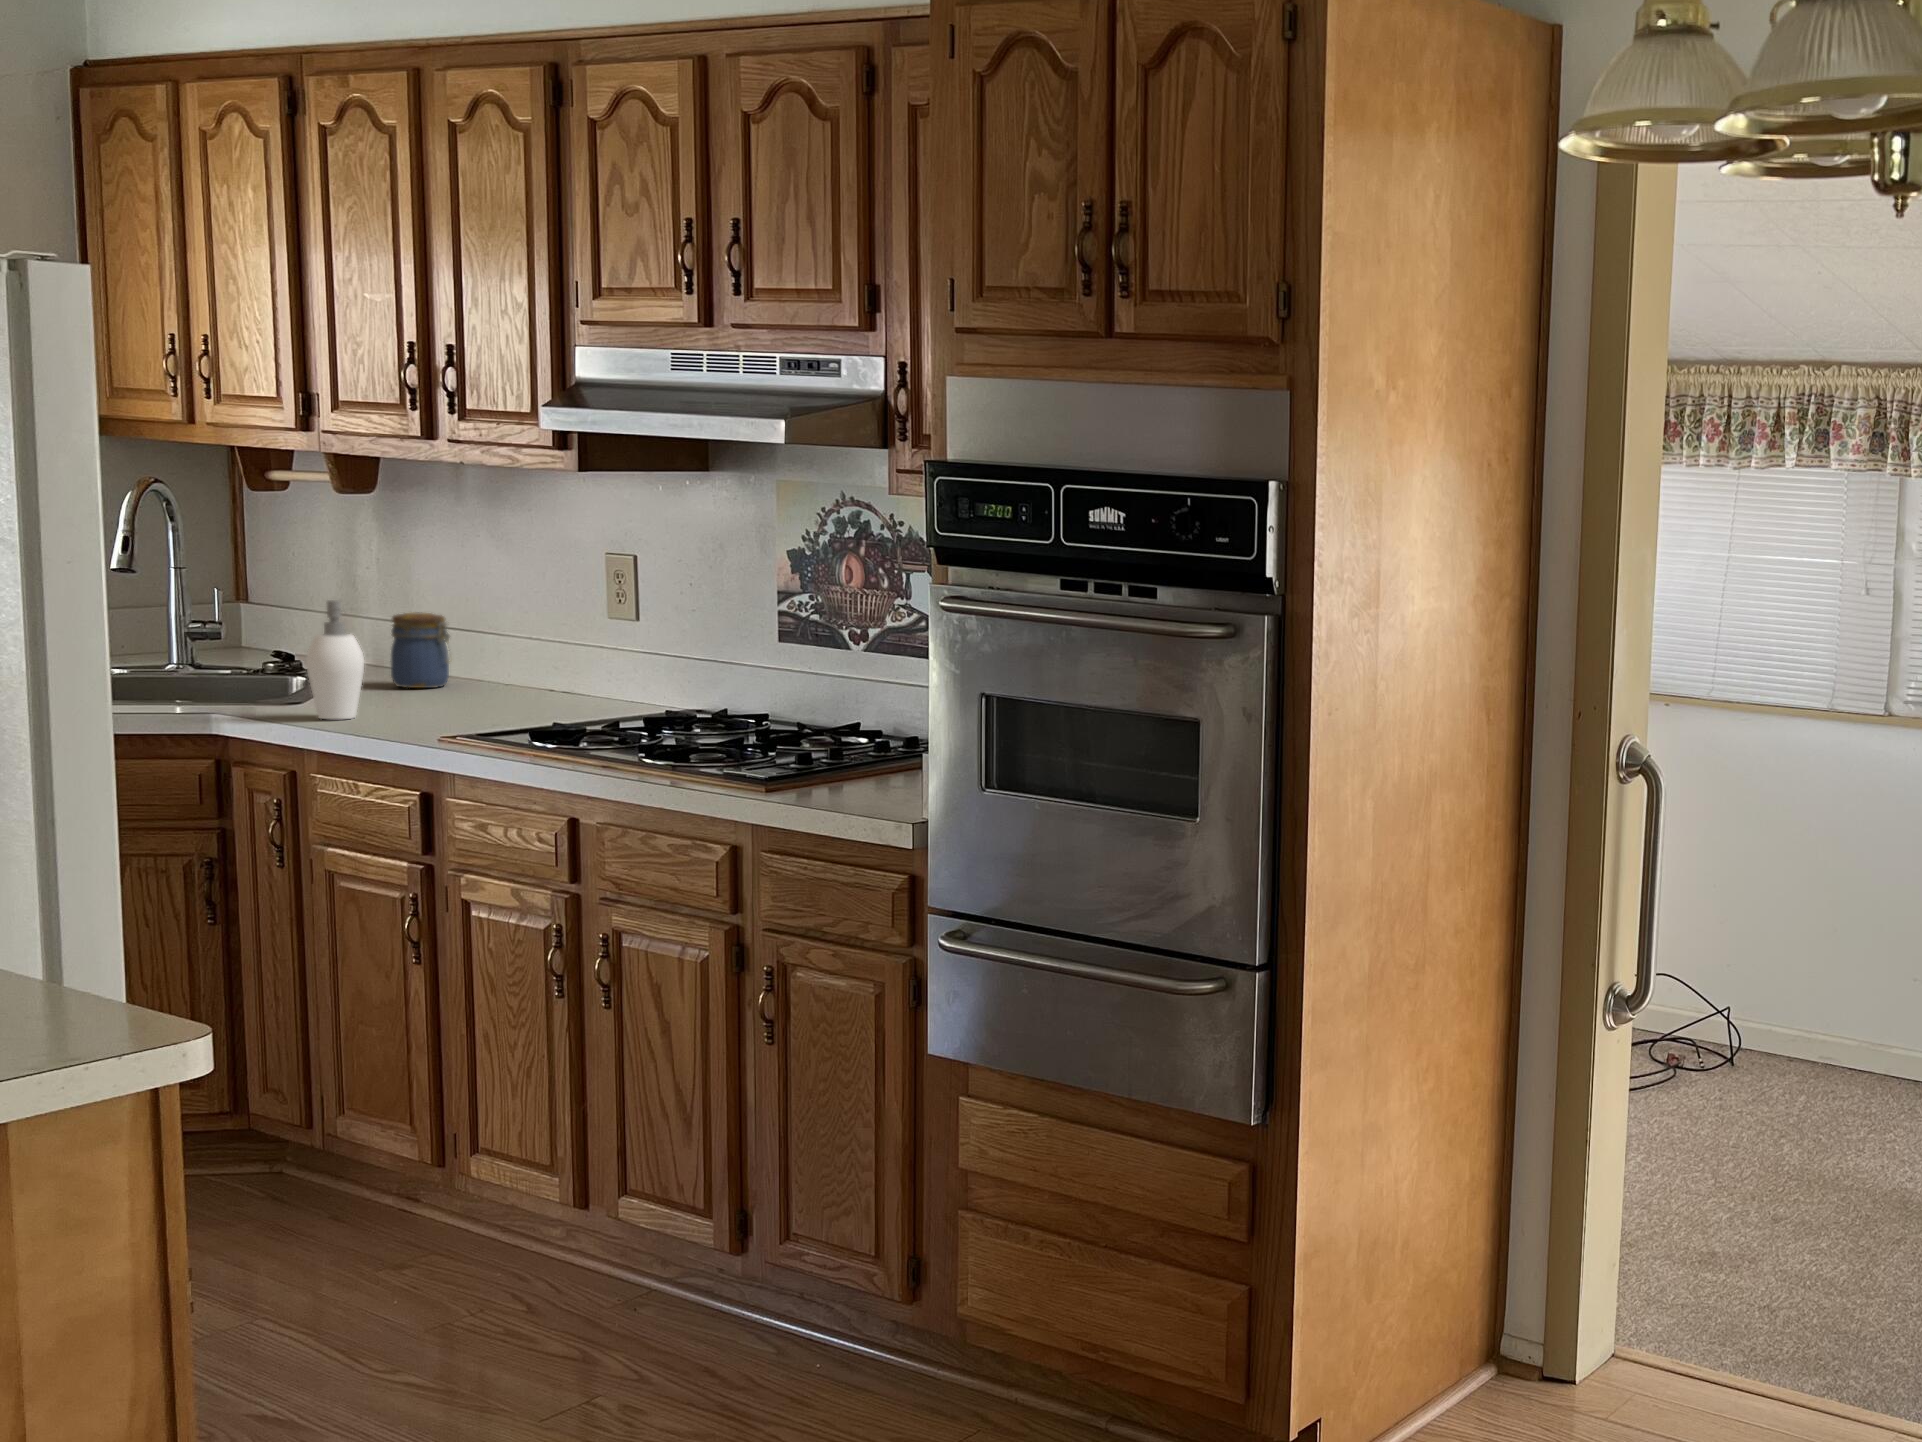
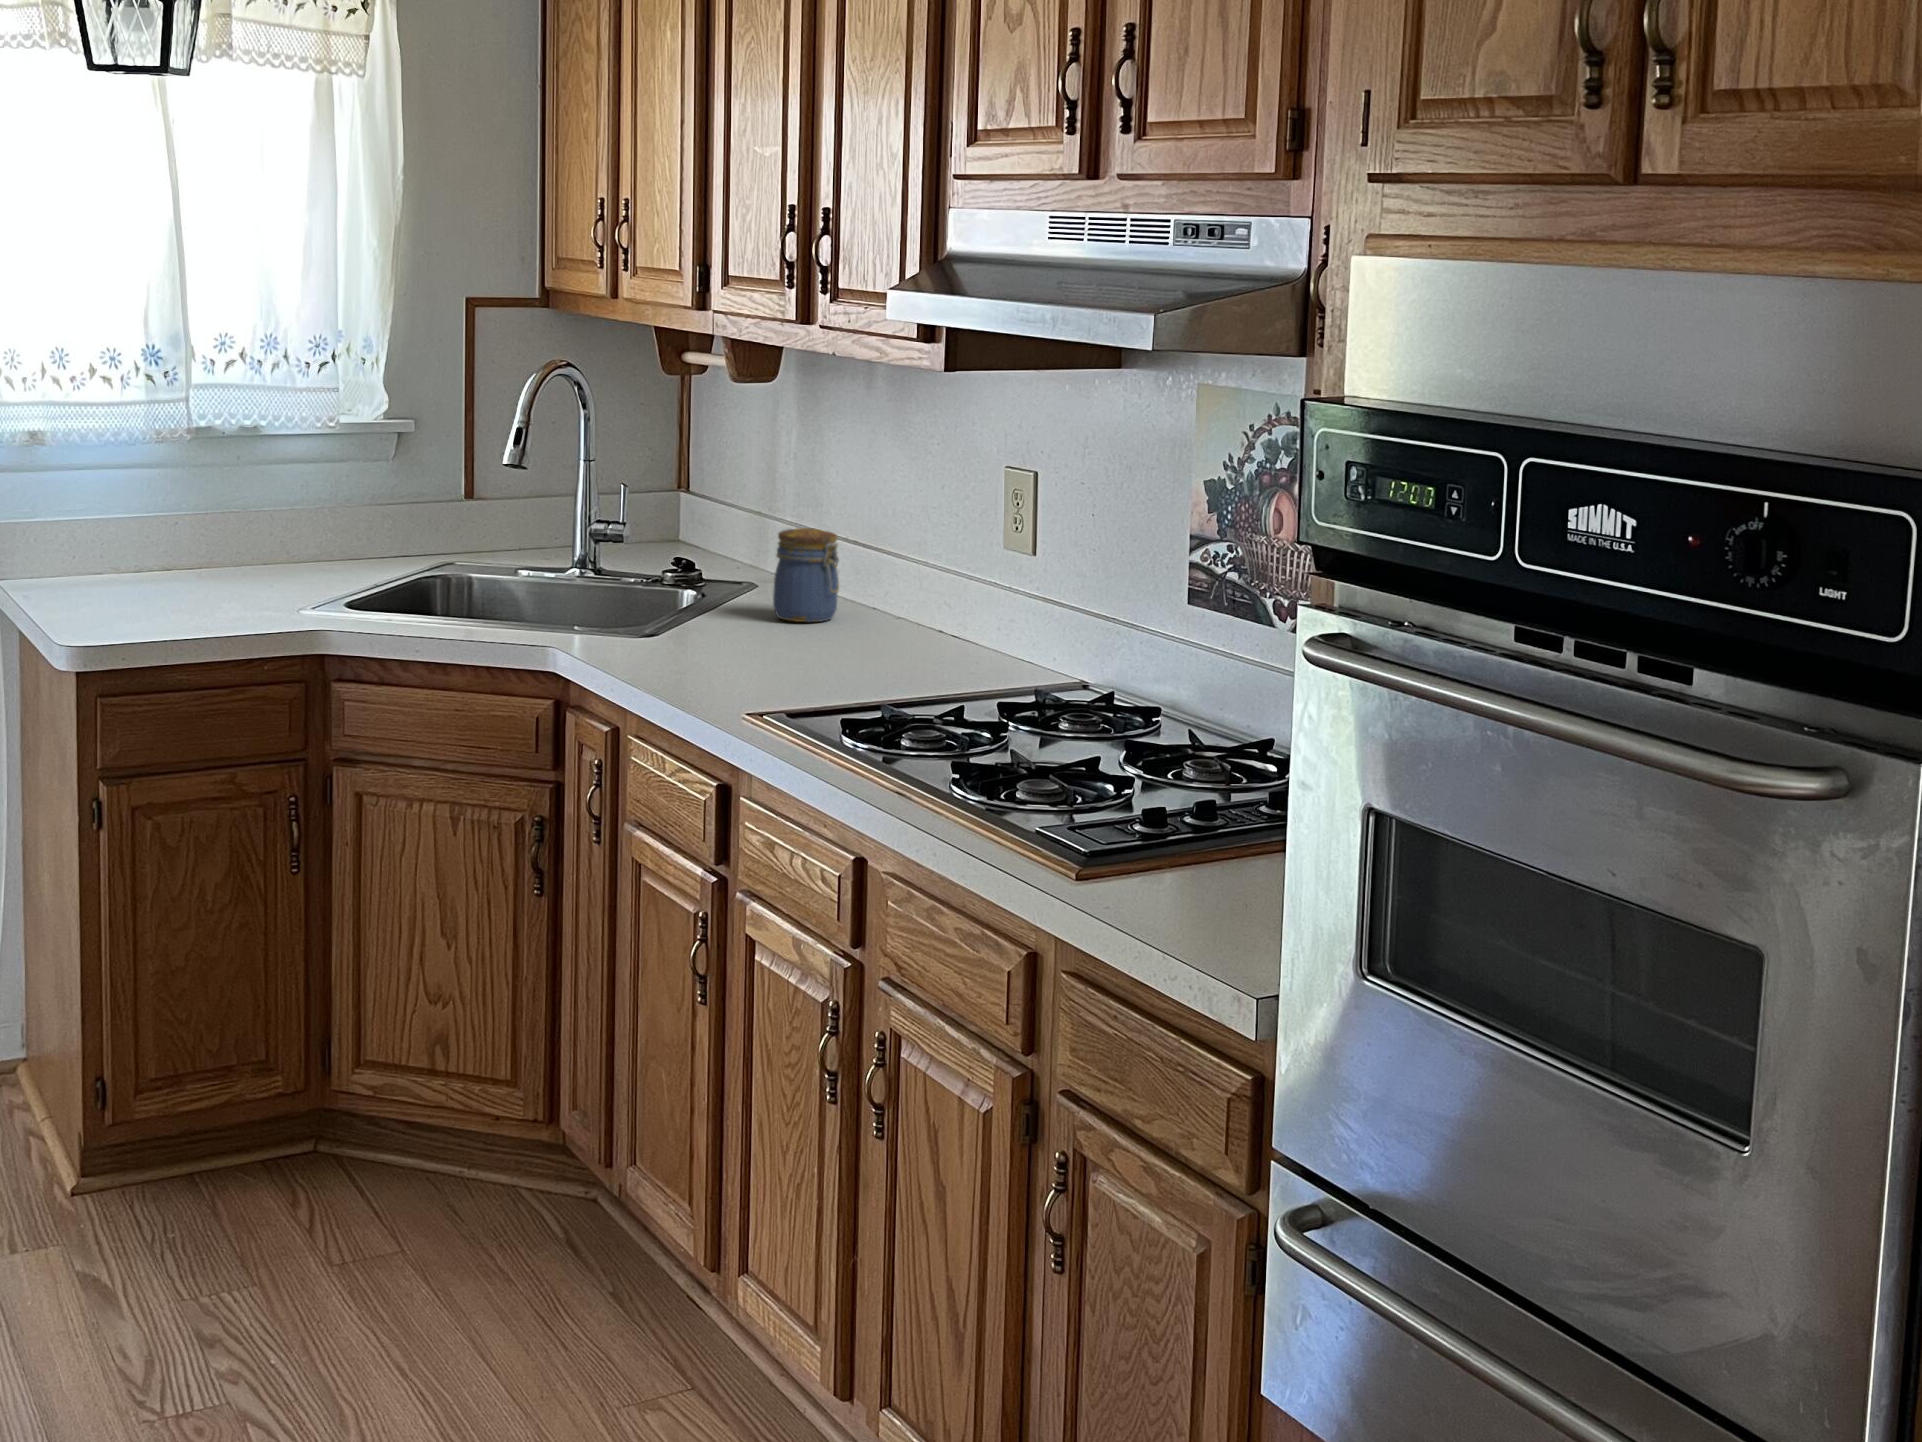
soap dispenser: present [306,600,364,719] -> none [642,521,707,669]

